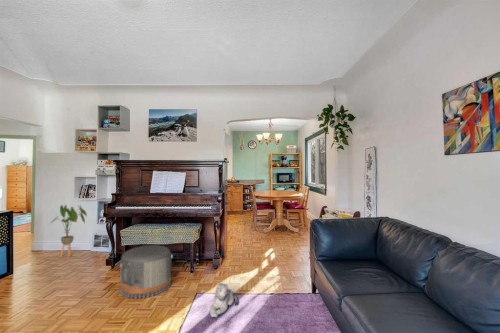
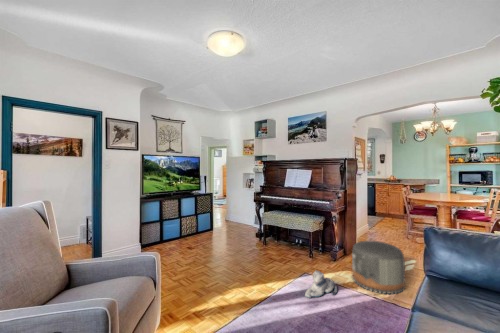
house plant: present [54,205,87,257] -> none [230,192,251,228]
pouf: present [120,245,171,298] -> present [352,241,405,294]

